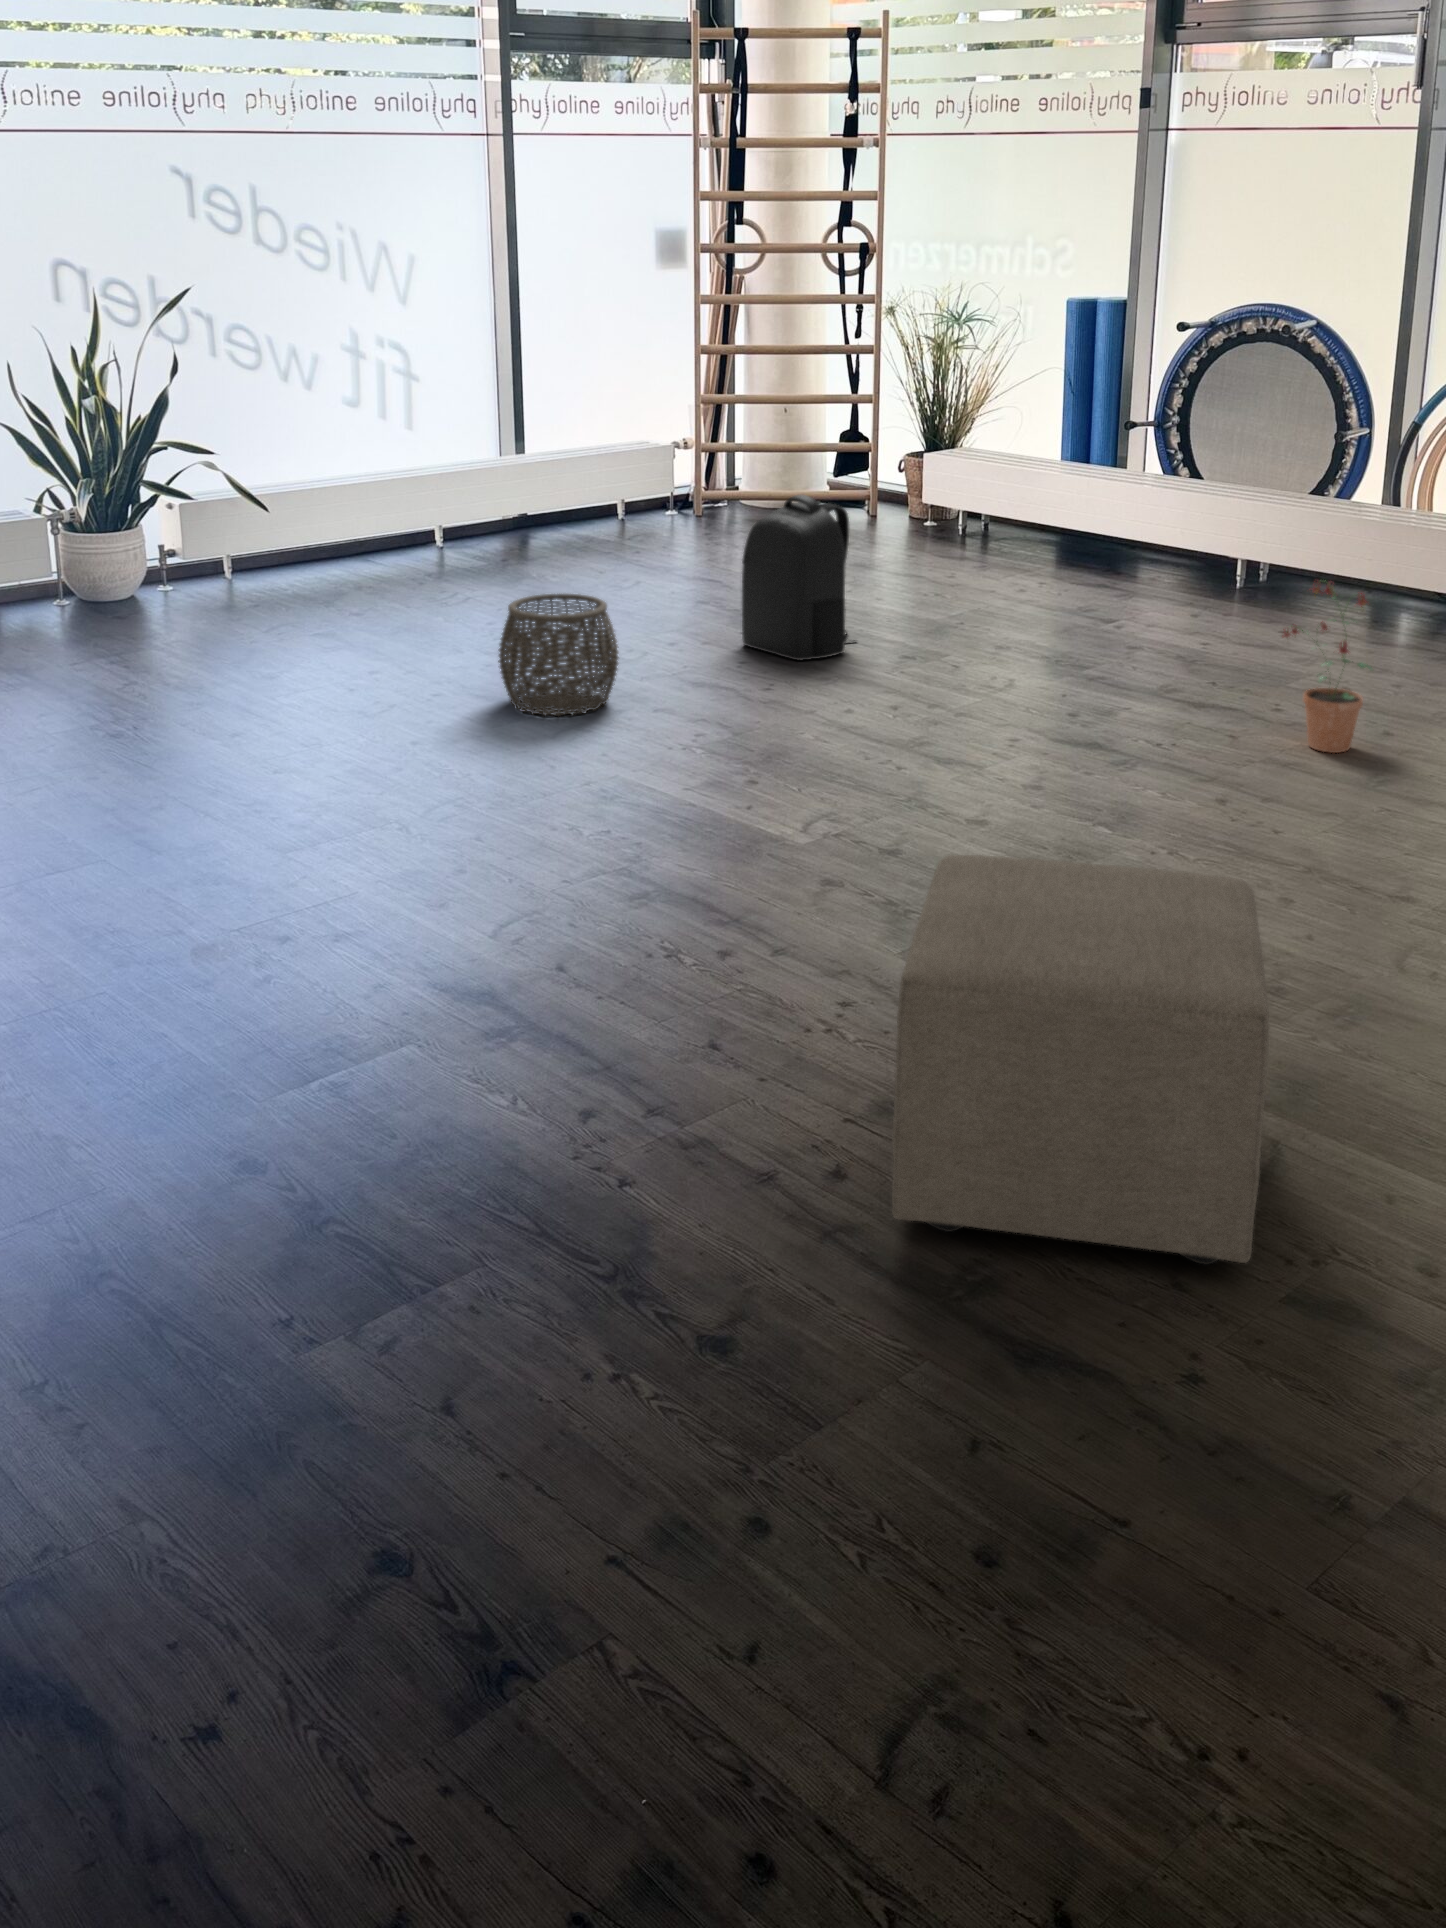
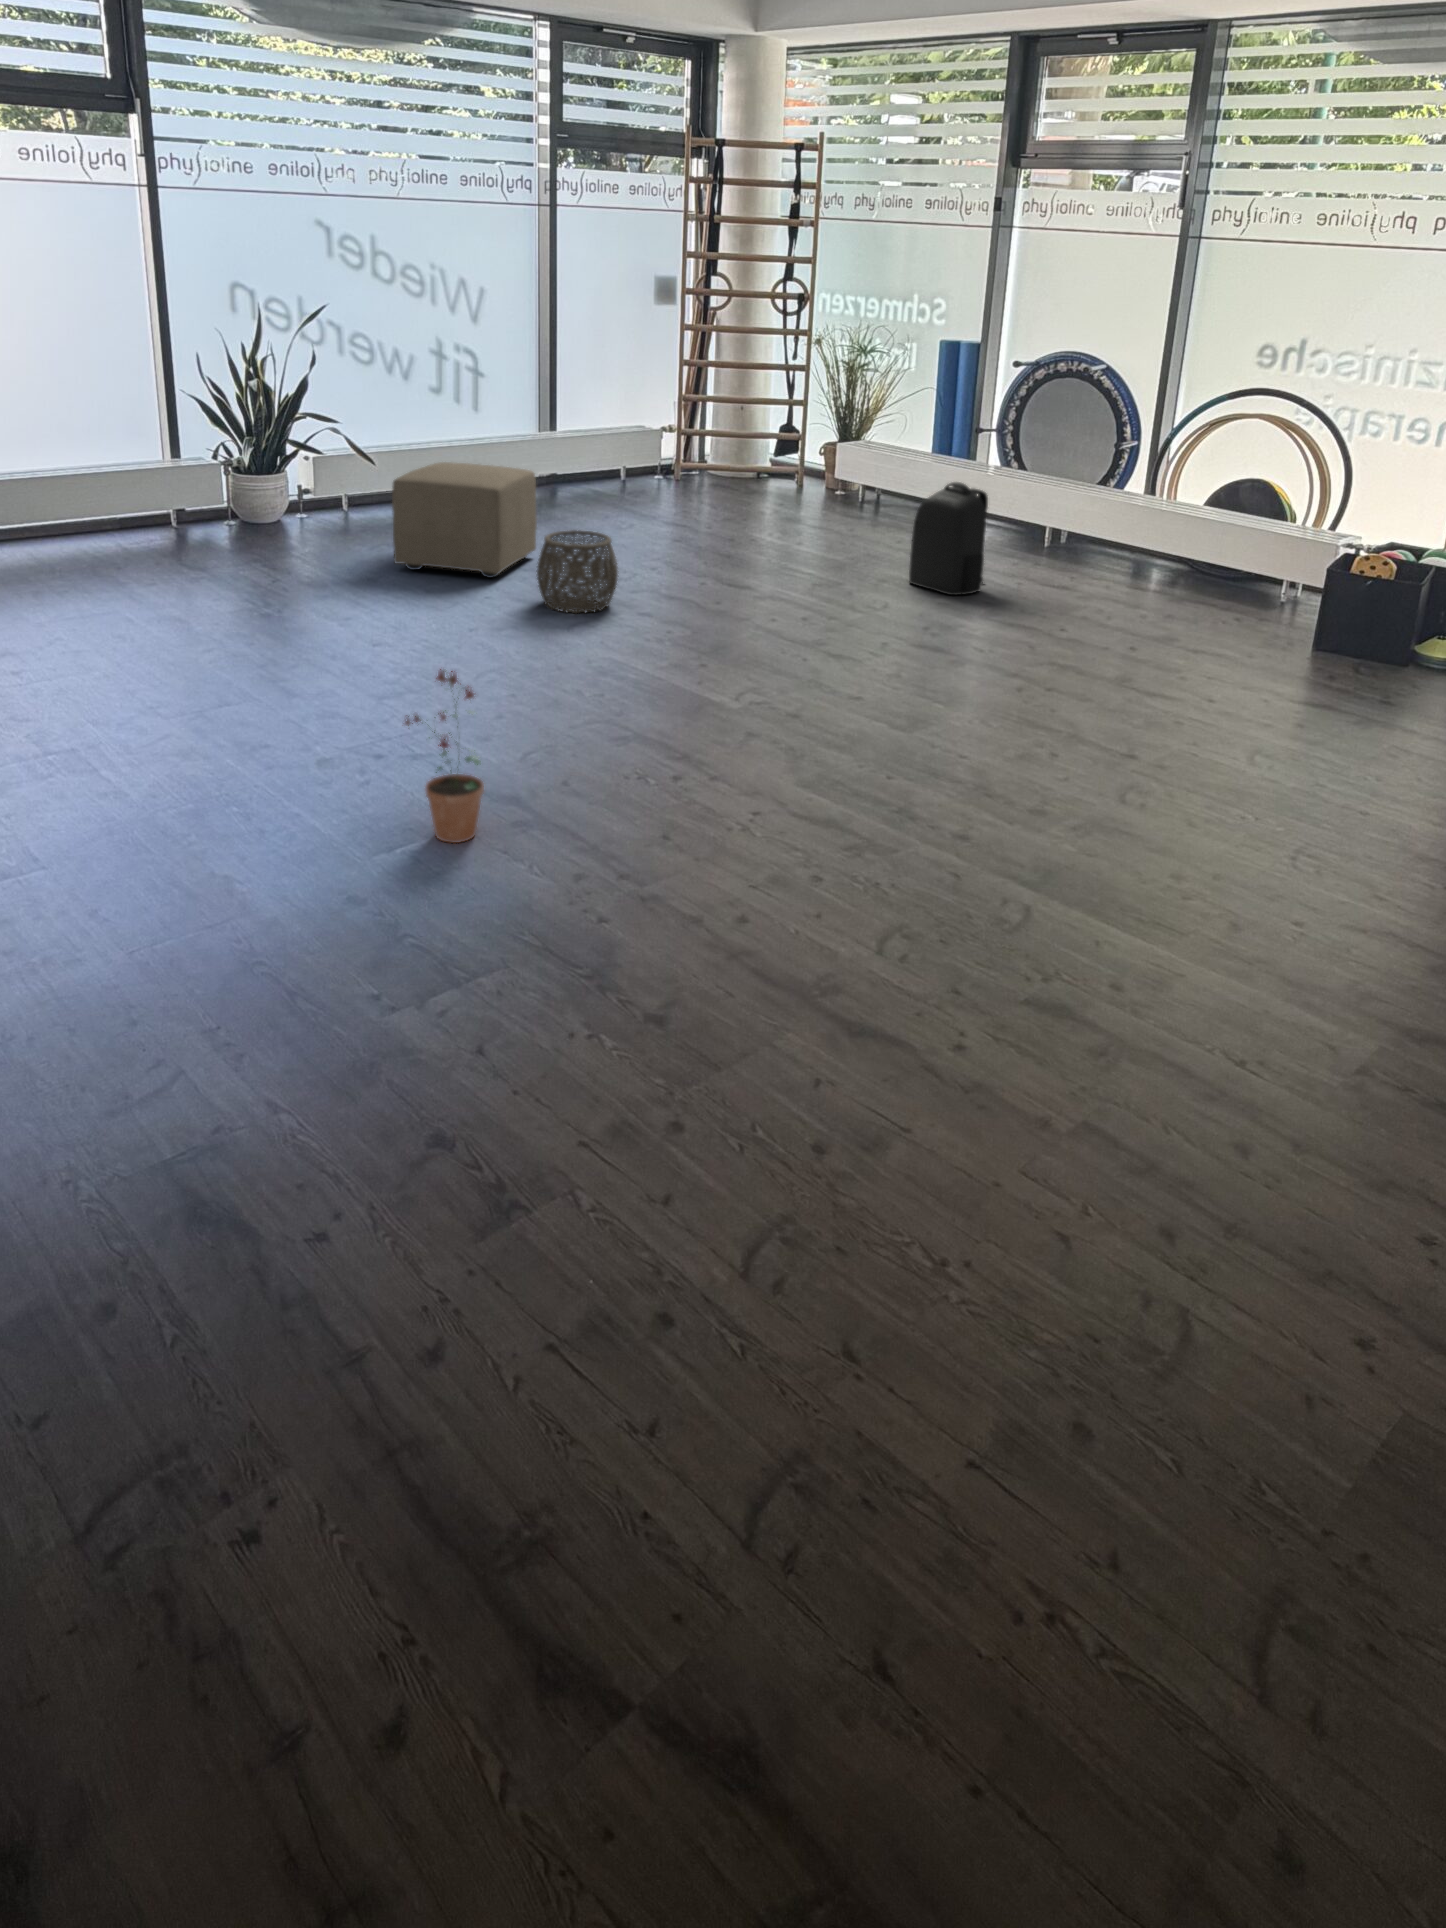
backpack: present [742,495,849,660] -> present [909,482,988,595]
potted plant: present [1284,582,1372,753] -> present [405,669,484,843]
ottoman: present [892,855,1270,1264] -> present [392,462,537,578]

